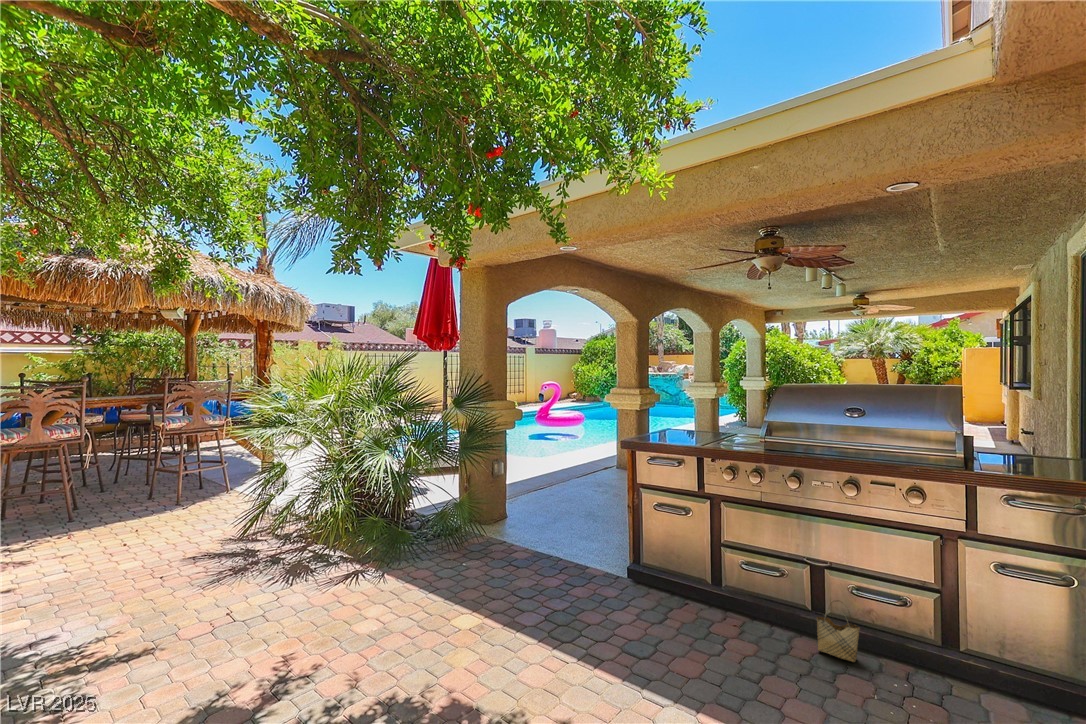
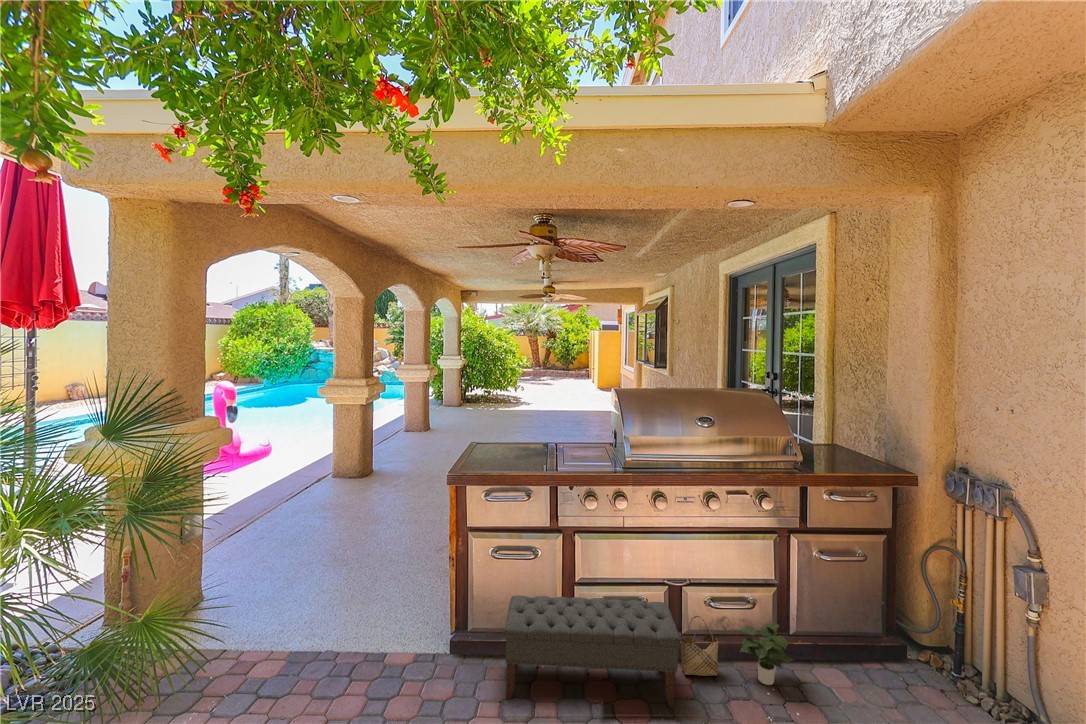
bench: none [646,543,804,664] -> present [505,595,680,708]
potted plant: none [880,624,949,690] -> present [740,623,793,685]

